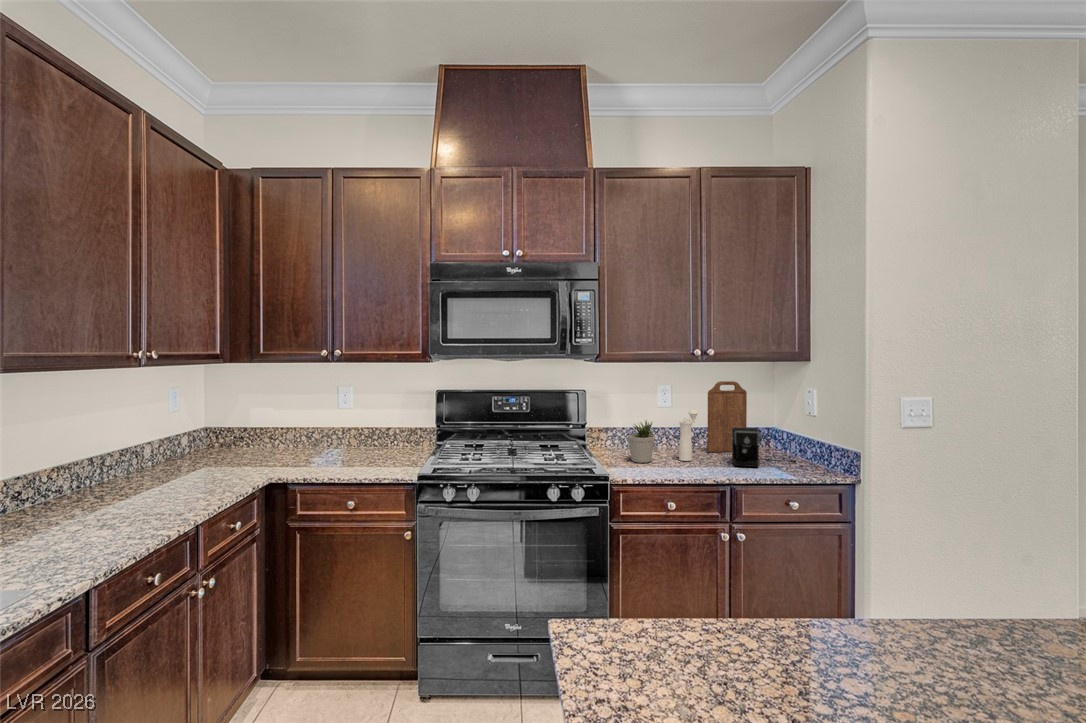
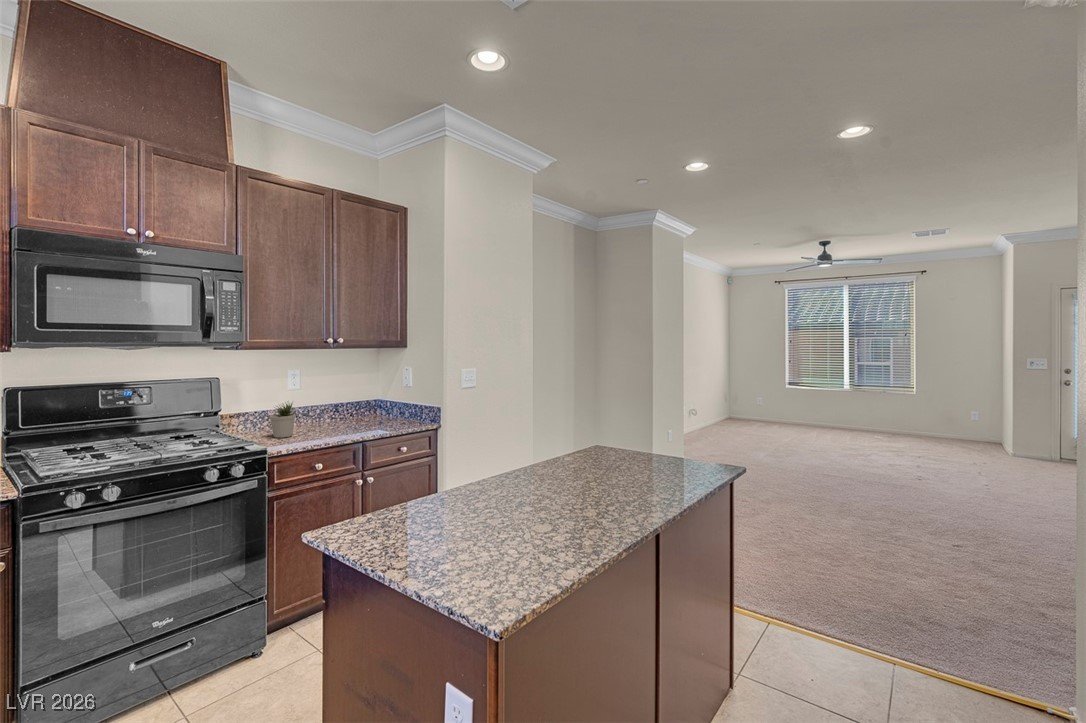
cutting board: present [707,381,747,452] -> none [332,366,362,422]
pepper mill: present [679,410,698,461] -> none [314,390,328,431]
coffee maker: present [732,427,796,467] -> none [356,400,402,429]

